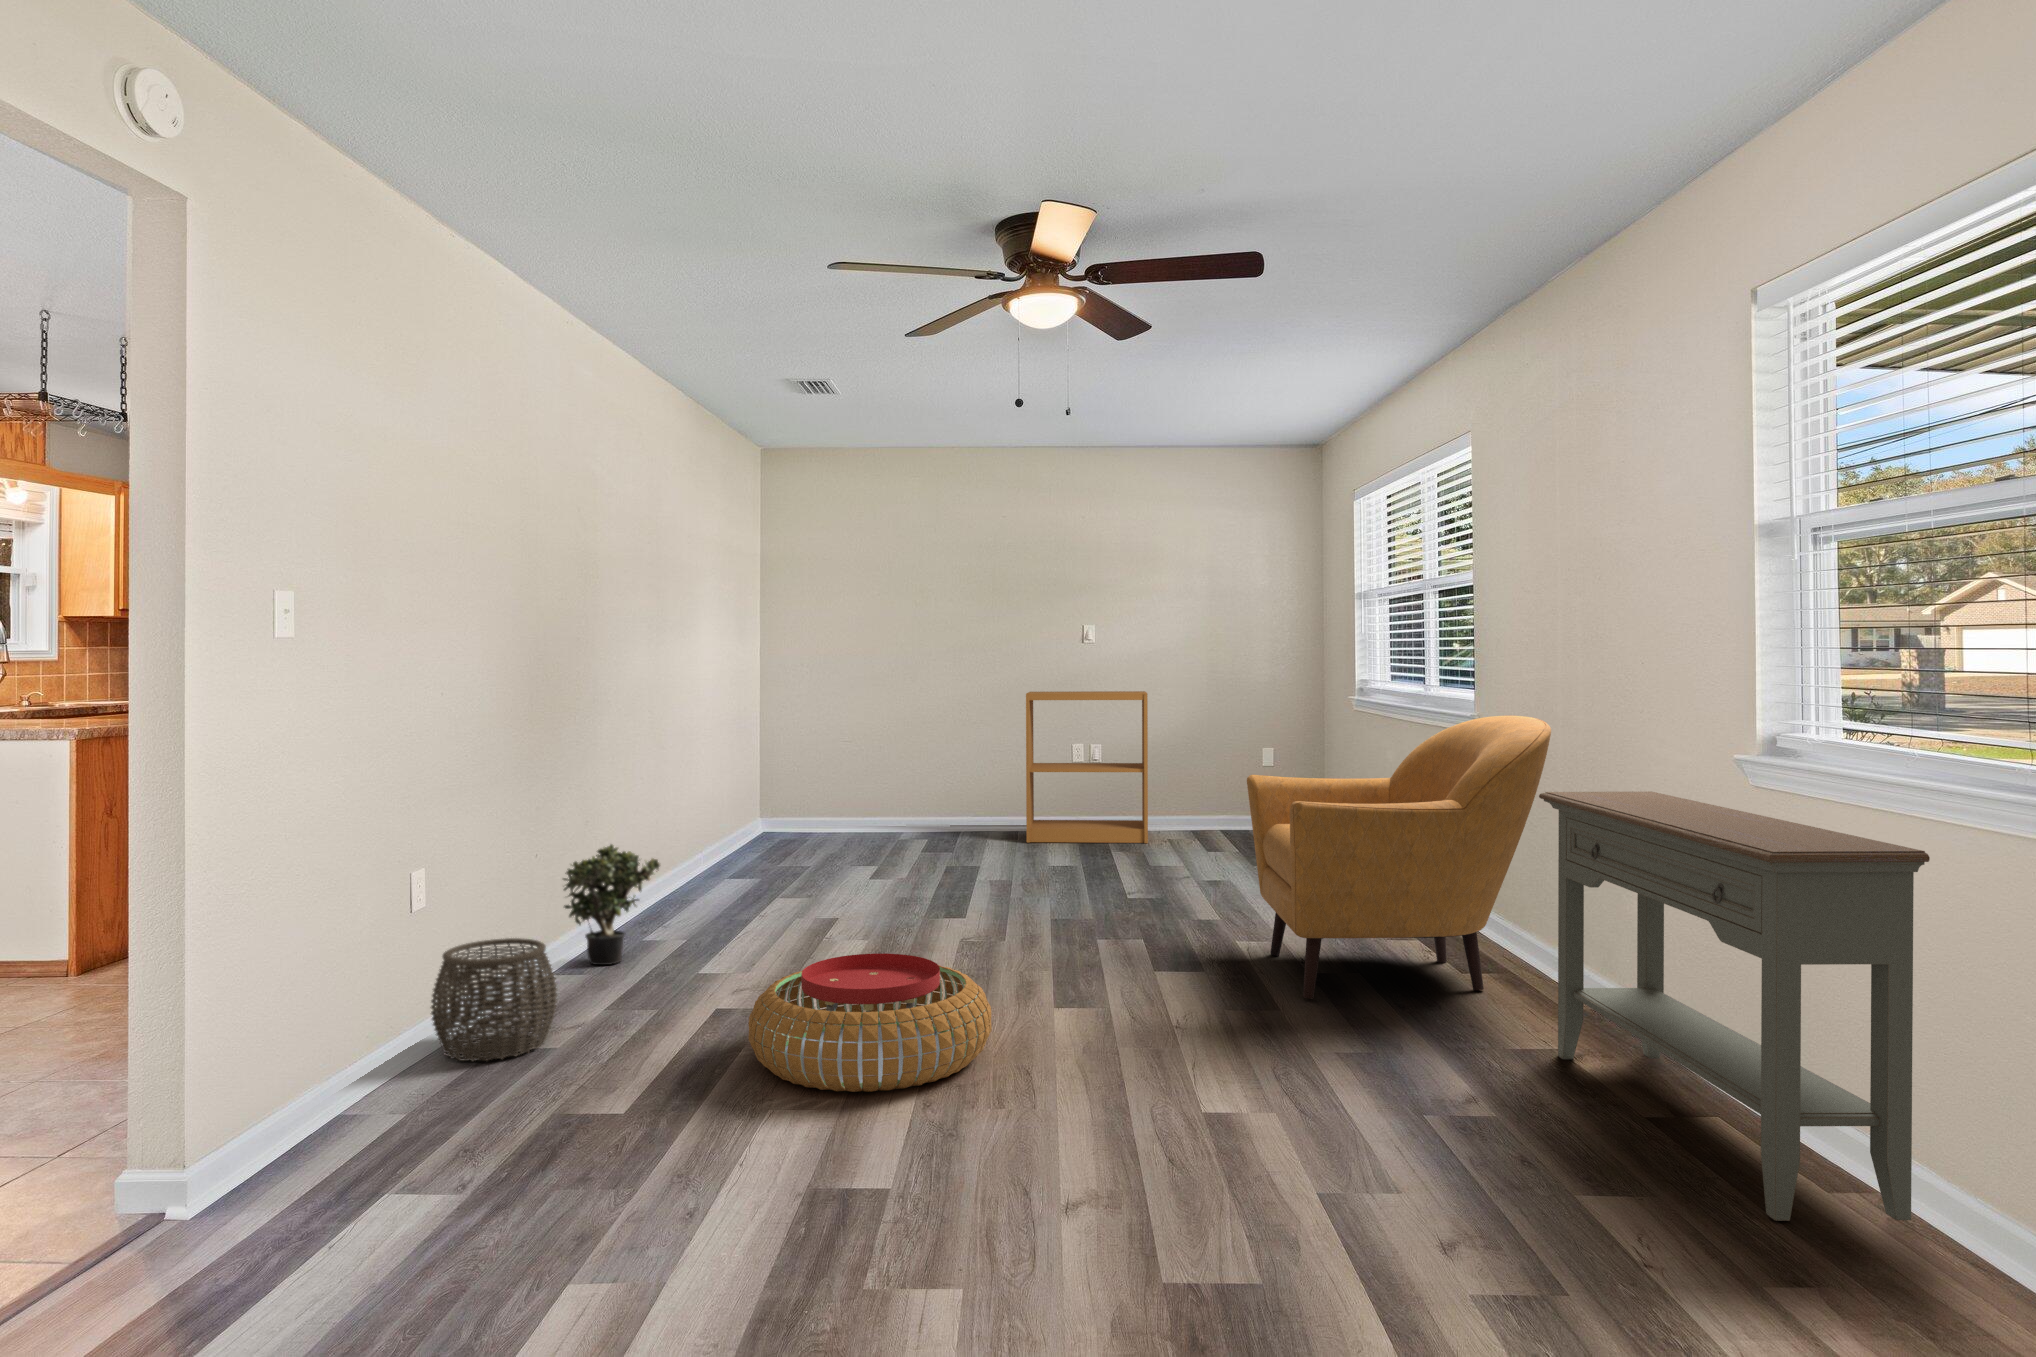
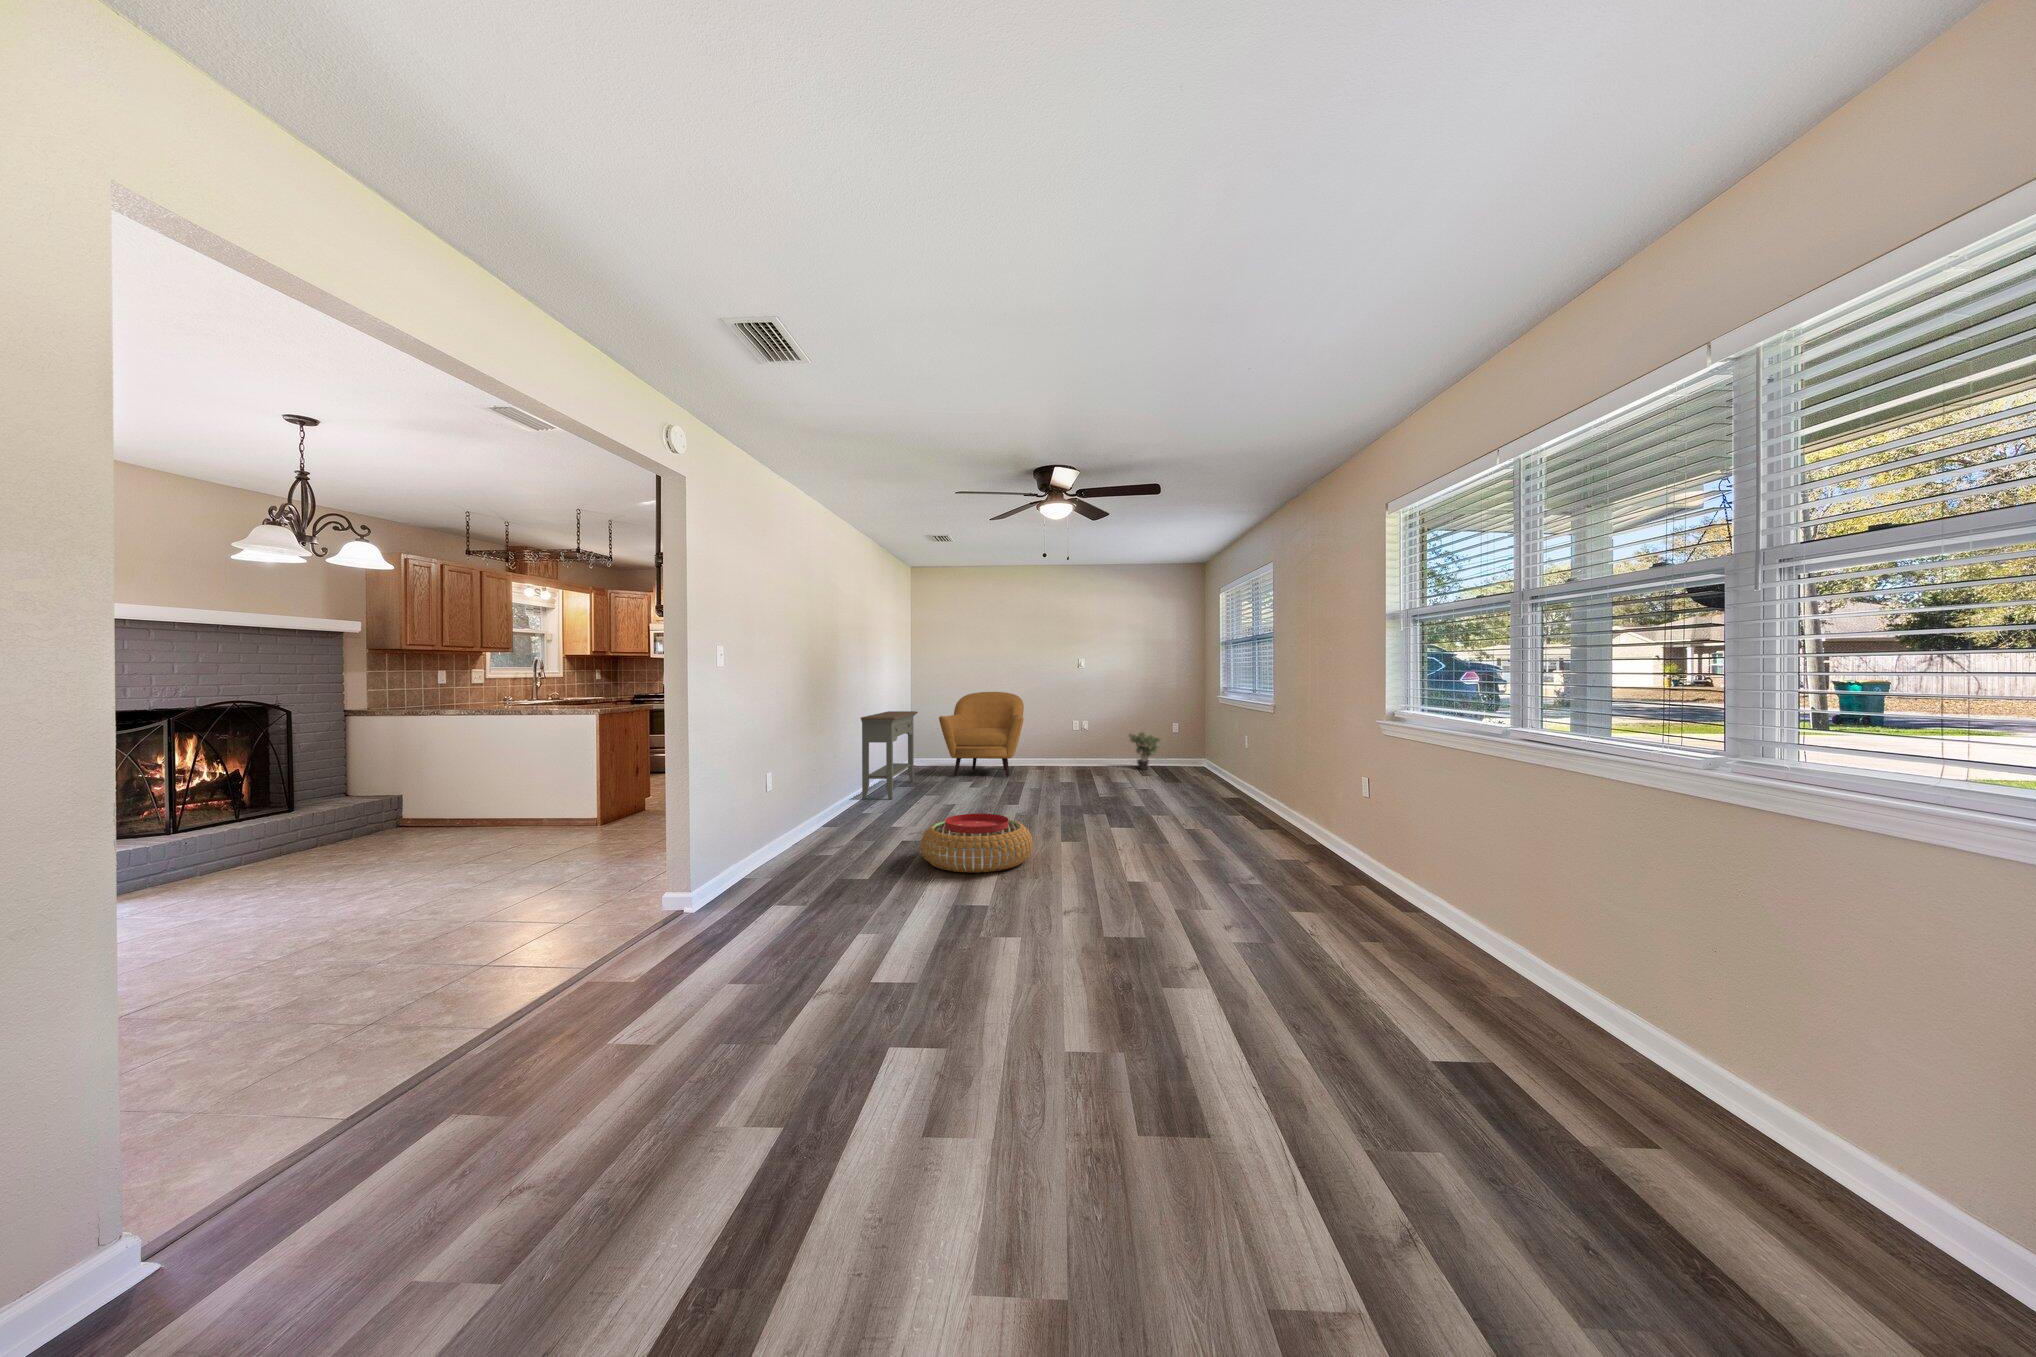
bookshelf: present [1026,691,1148,843] -> none [1049,693,1112,772]
armchair: present [1247,716,1551,999] -> present [939,692,1024,777]
console table: present [1539,791,1930,1221] -> present [861,711,918,799]
potted plant: present [563,844,660,965] -> present [1129,732,1159,770]
woven basket: present [430,938,557,1061] -> none [775,805,831,860]

